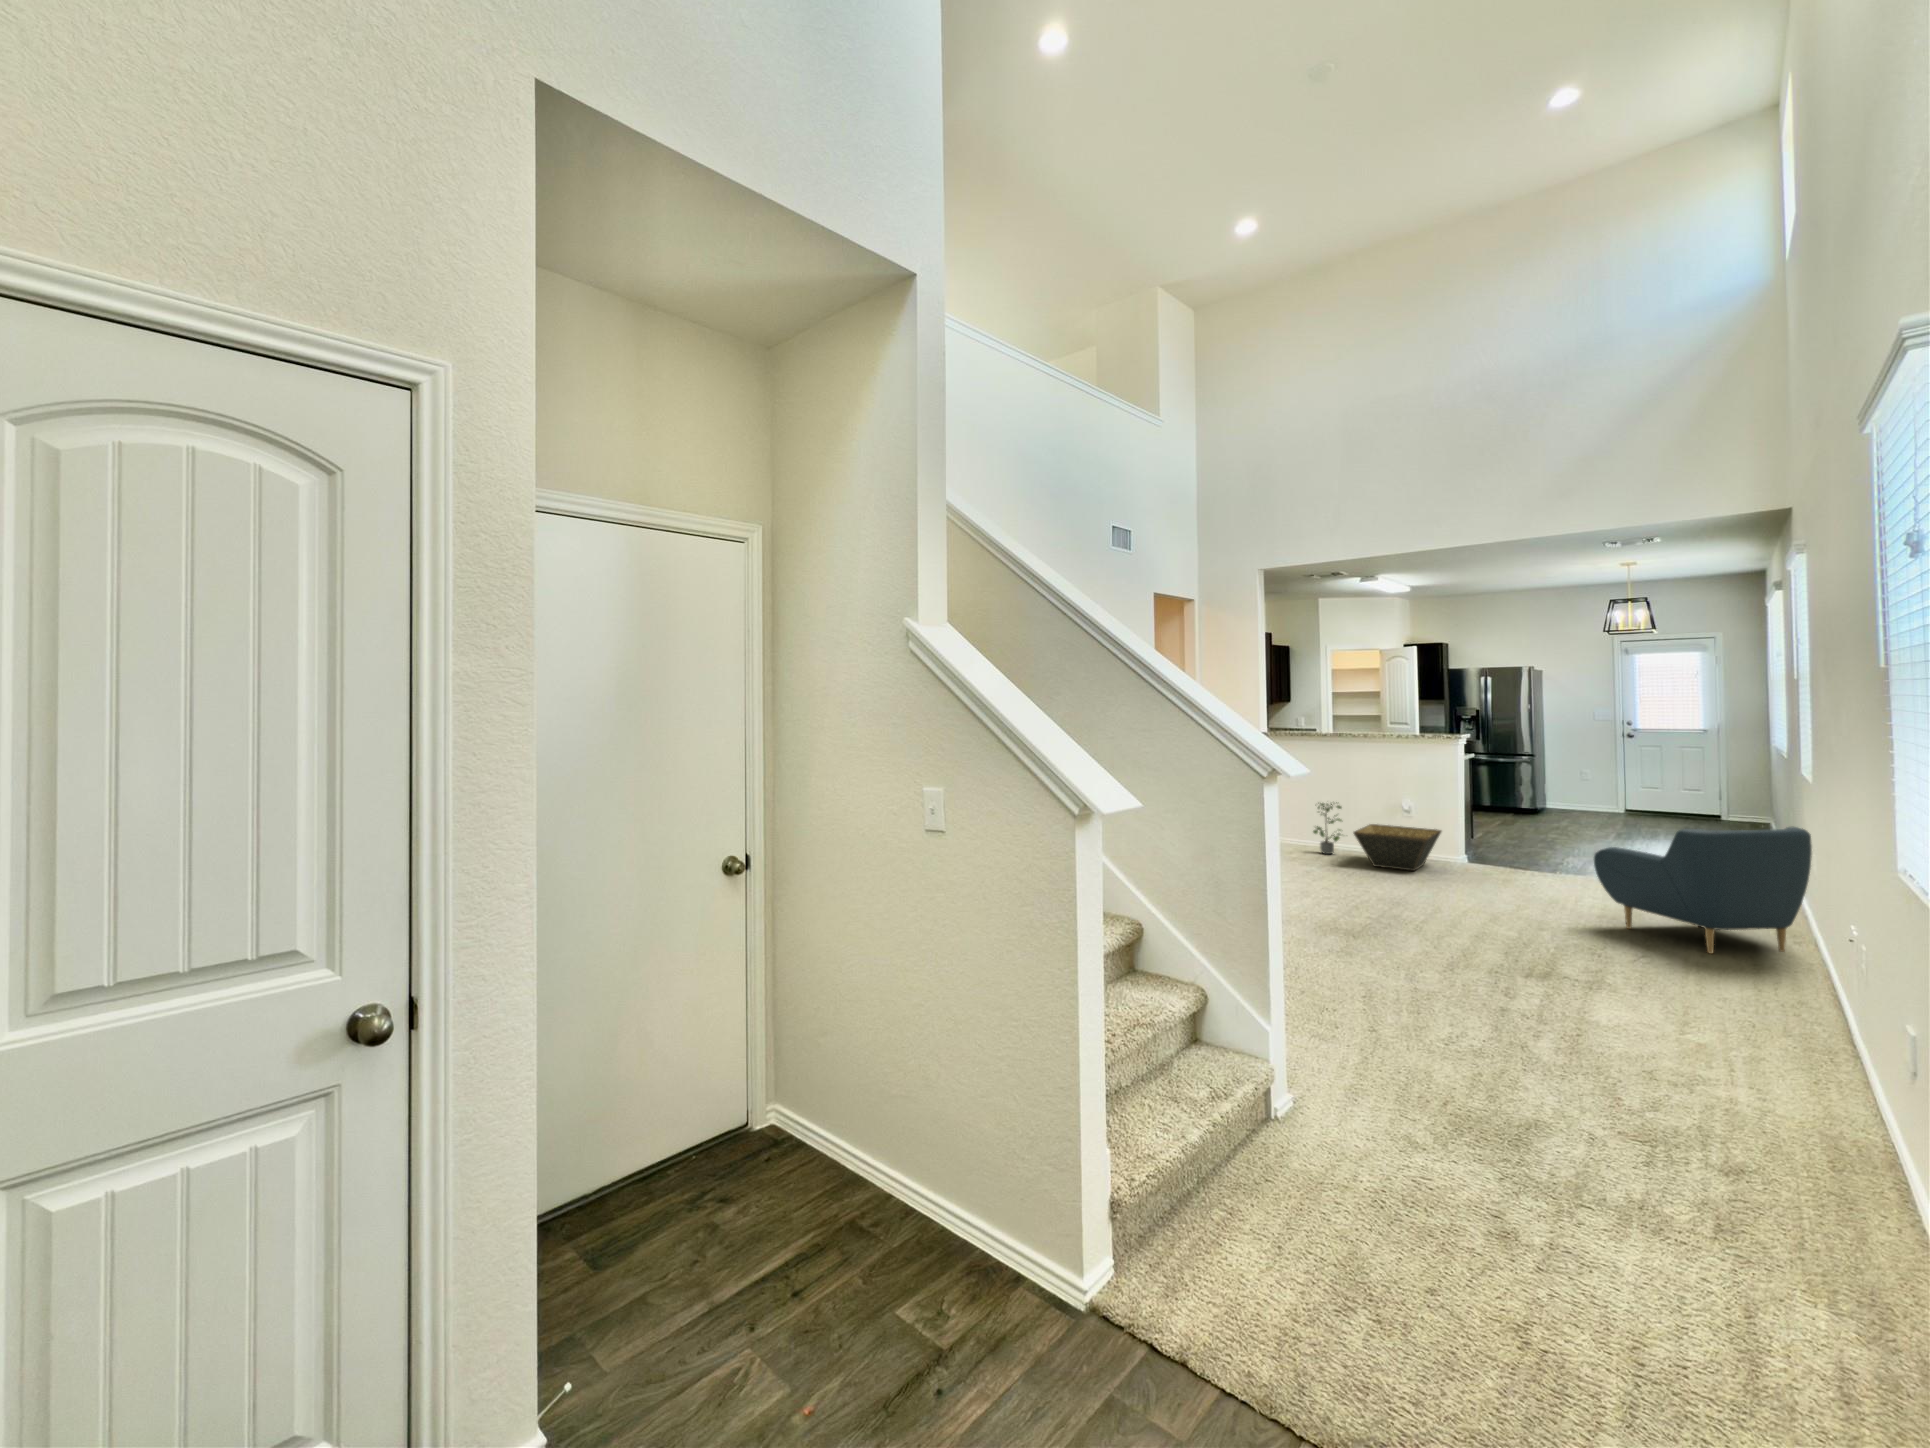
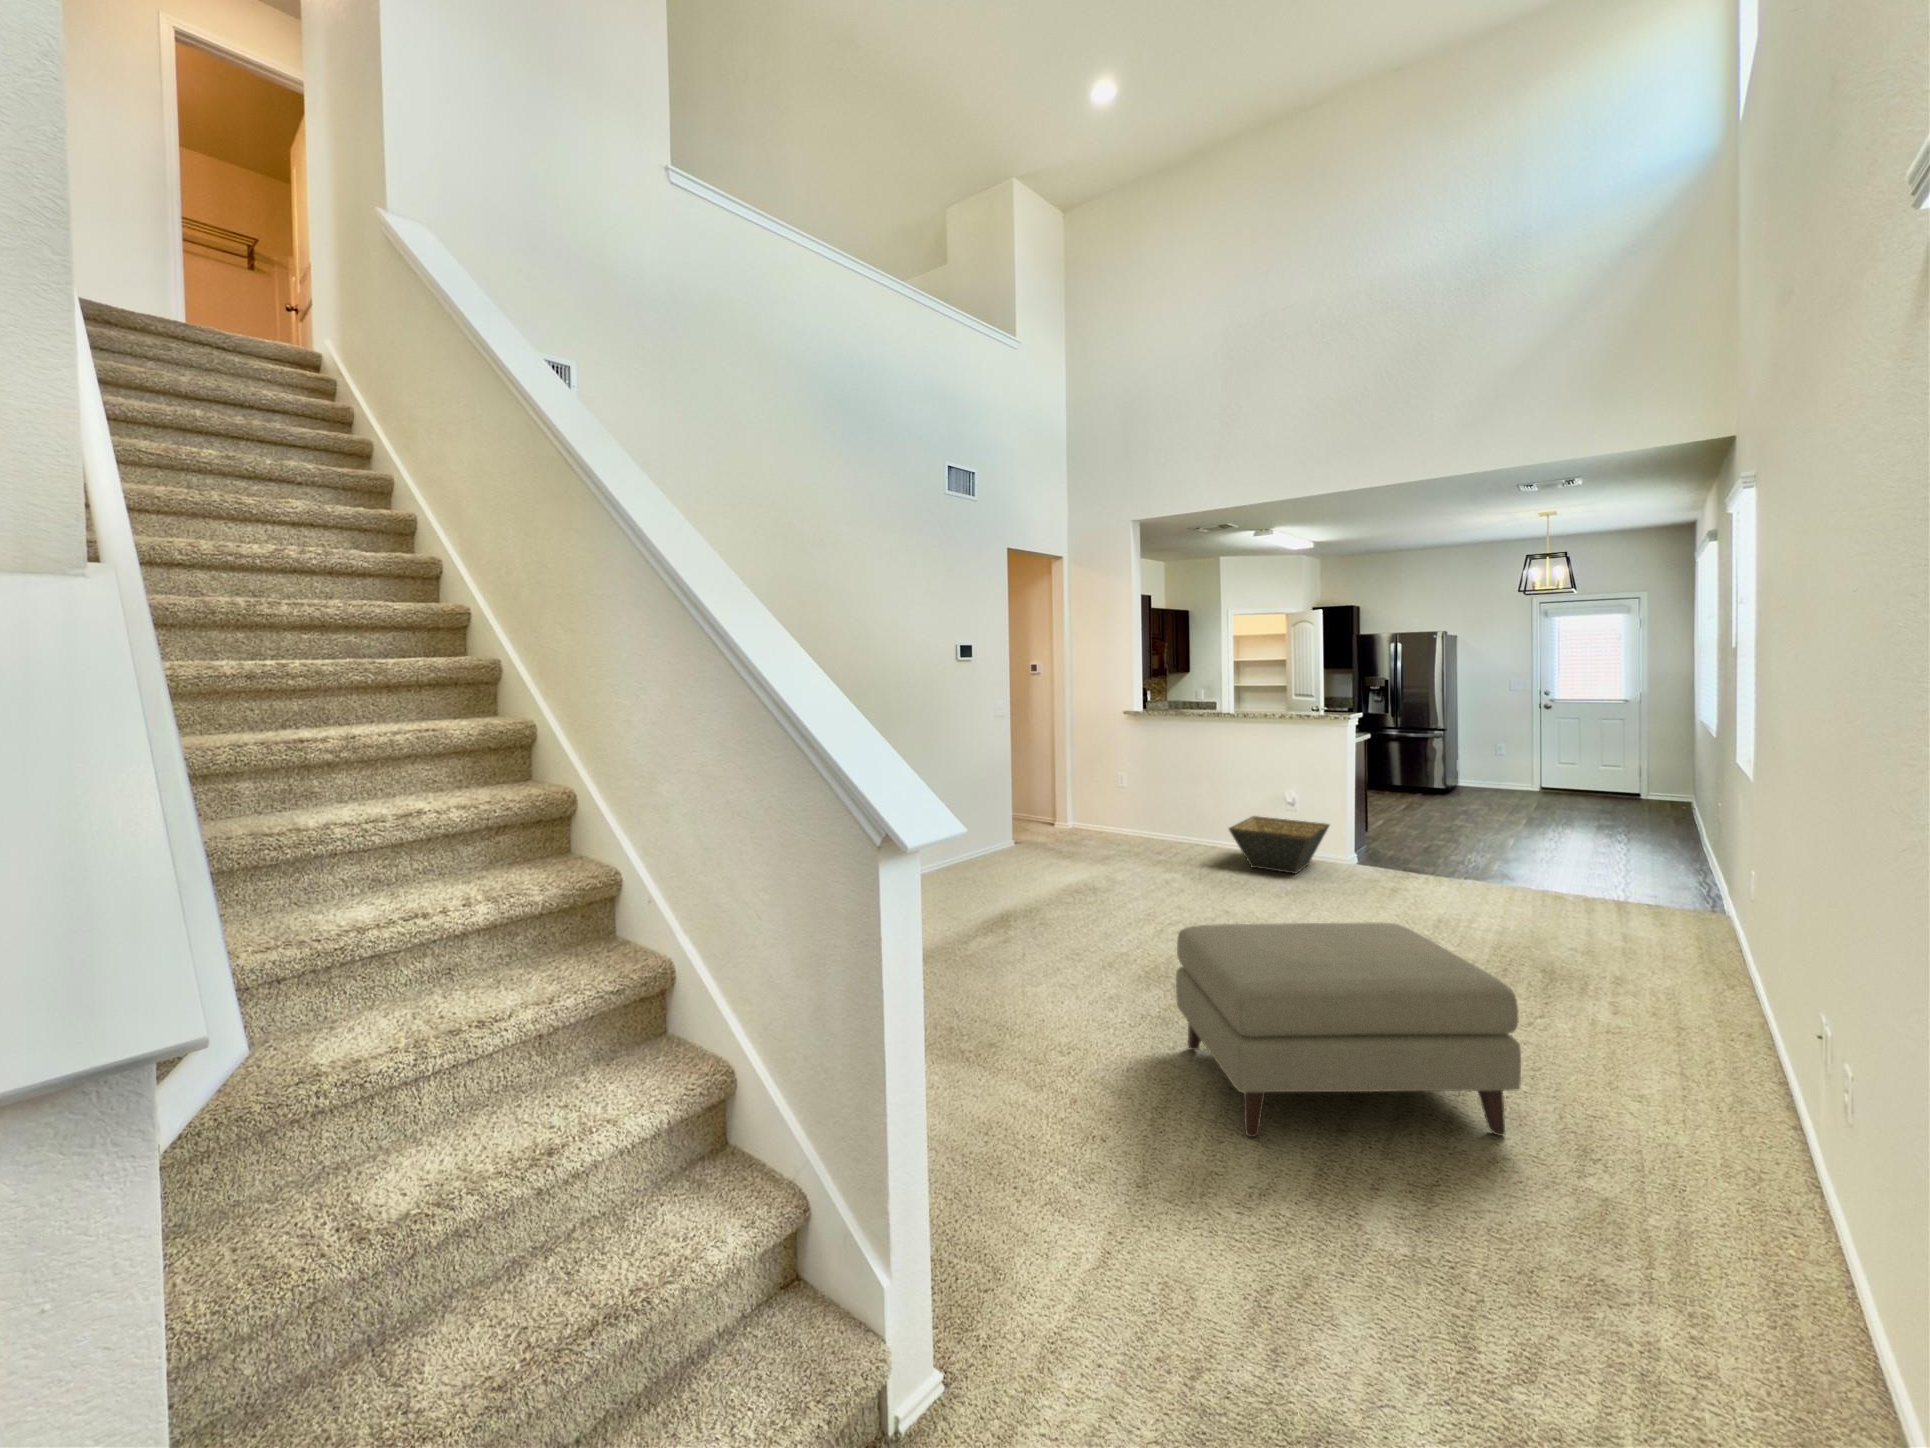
potted plant: present [1313,802,1342,854] -> none [1189,789,1229,850]
armchair: present [1594,827,1812,954] -> none [1491,839,1755,1002]
ottoman: none [1357,879,1631,1020] -> present [1176,923,1521,1137]

